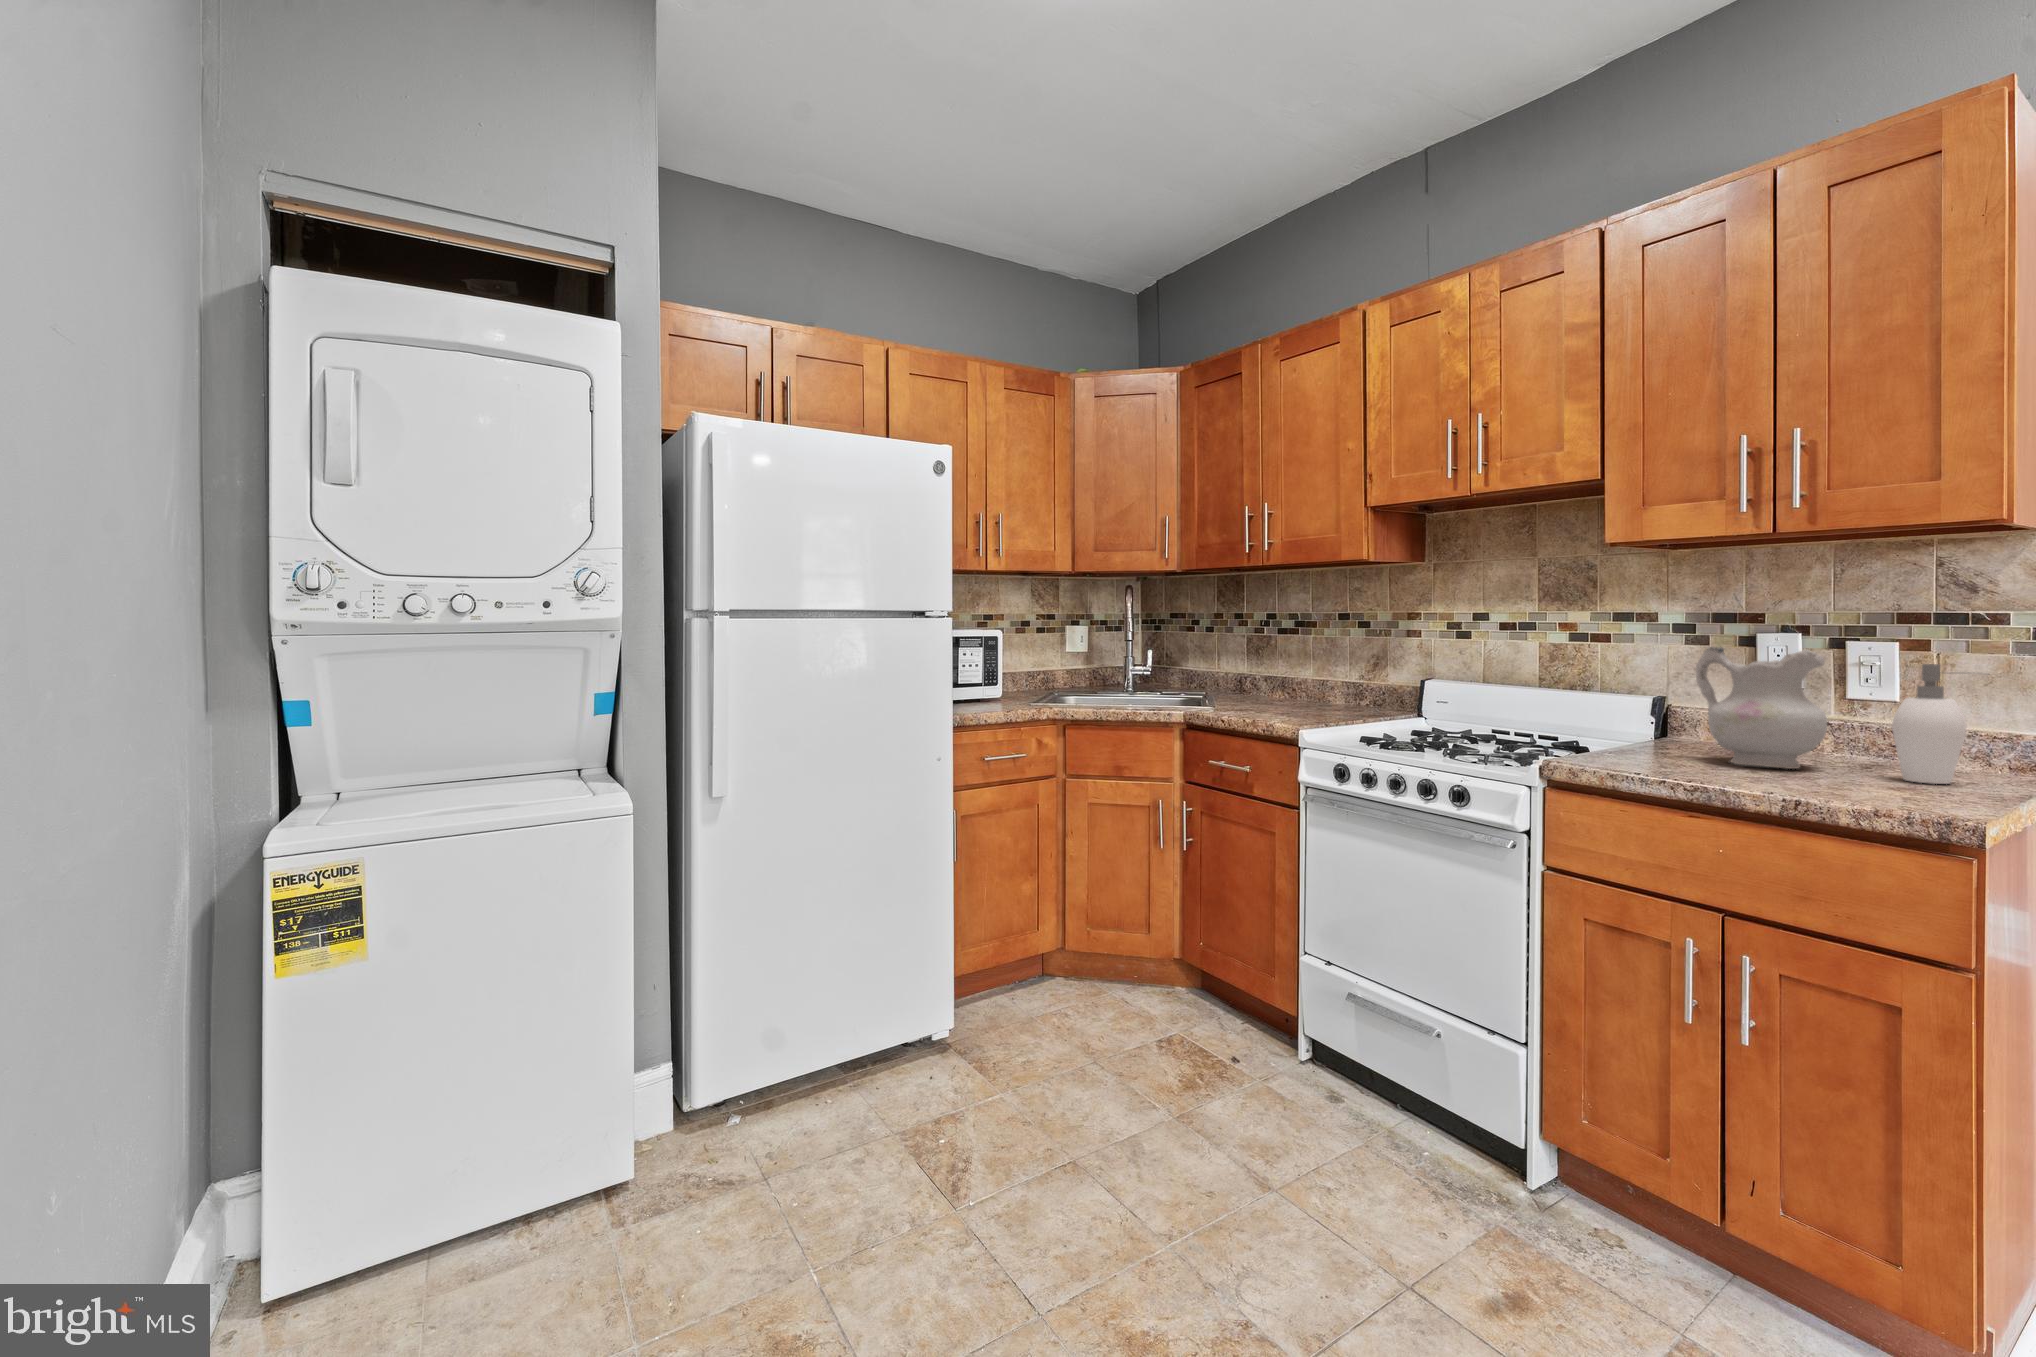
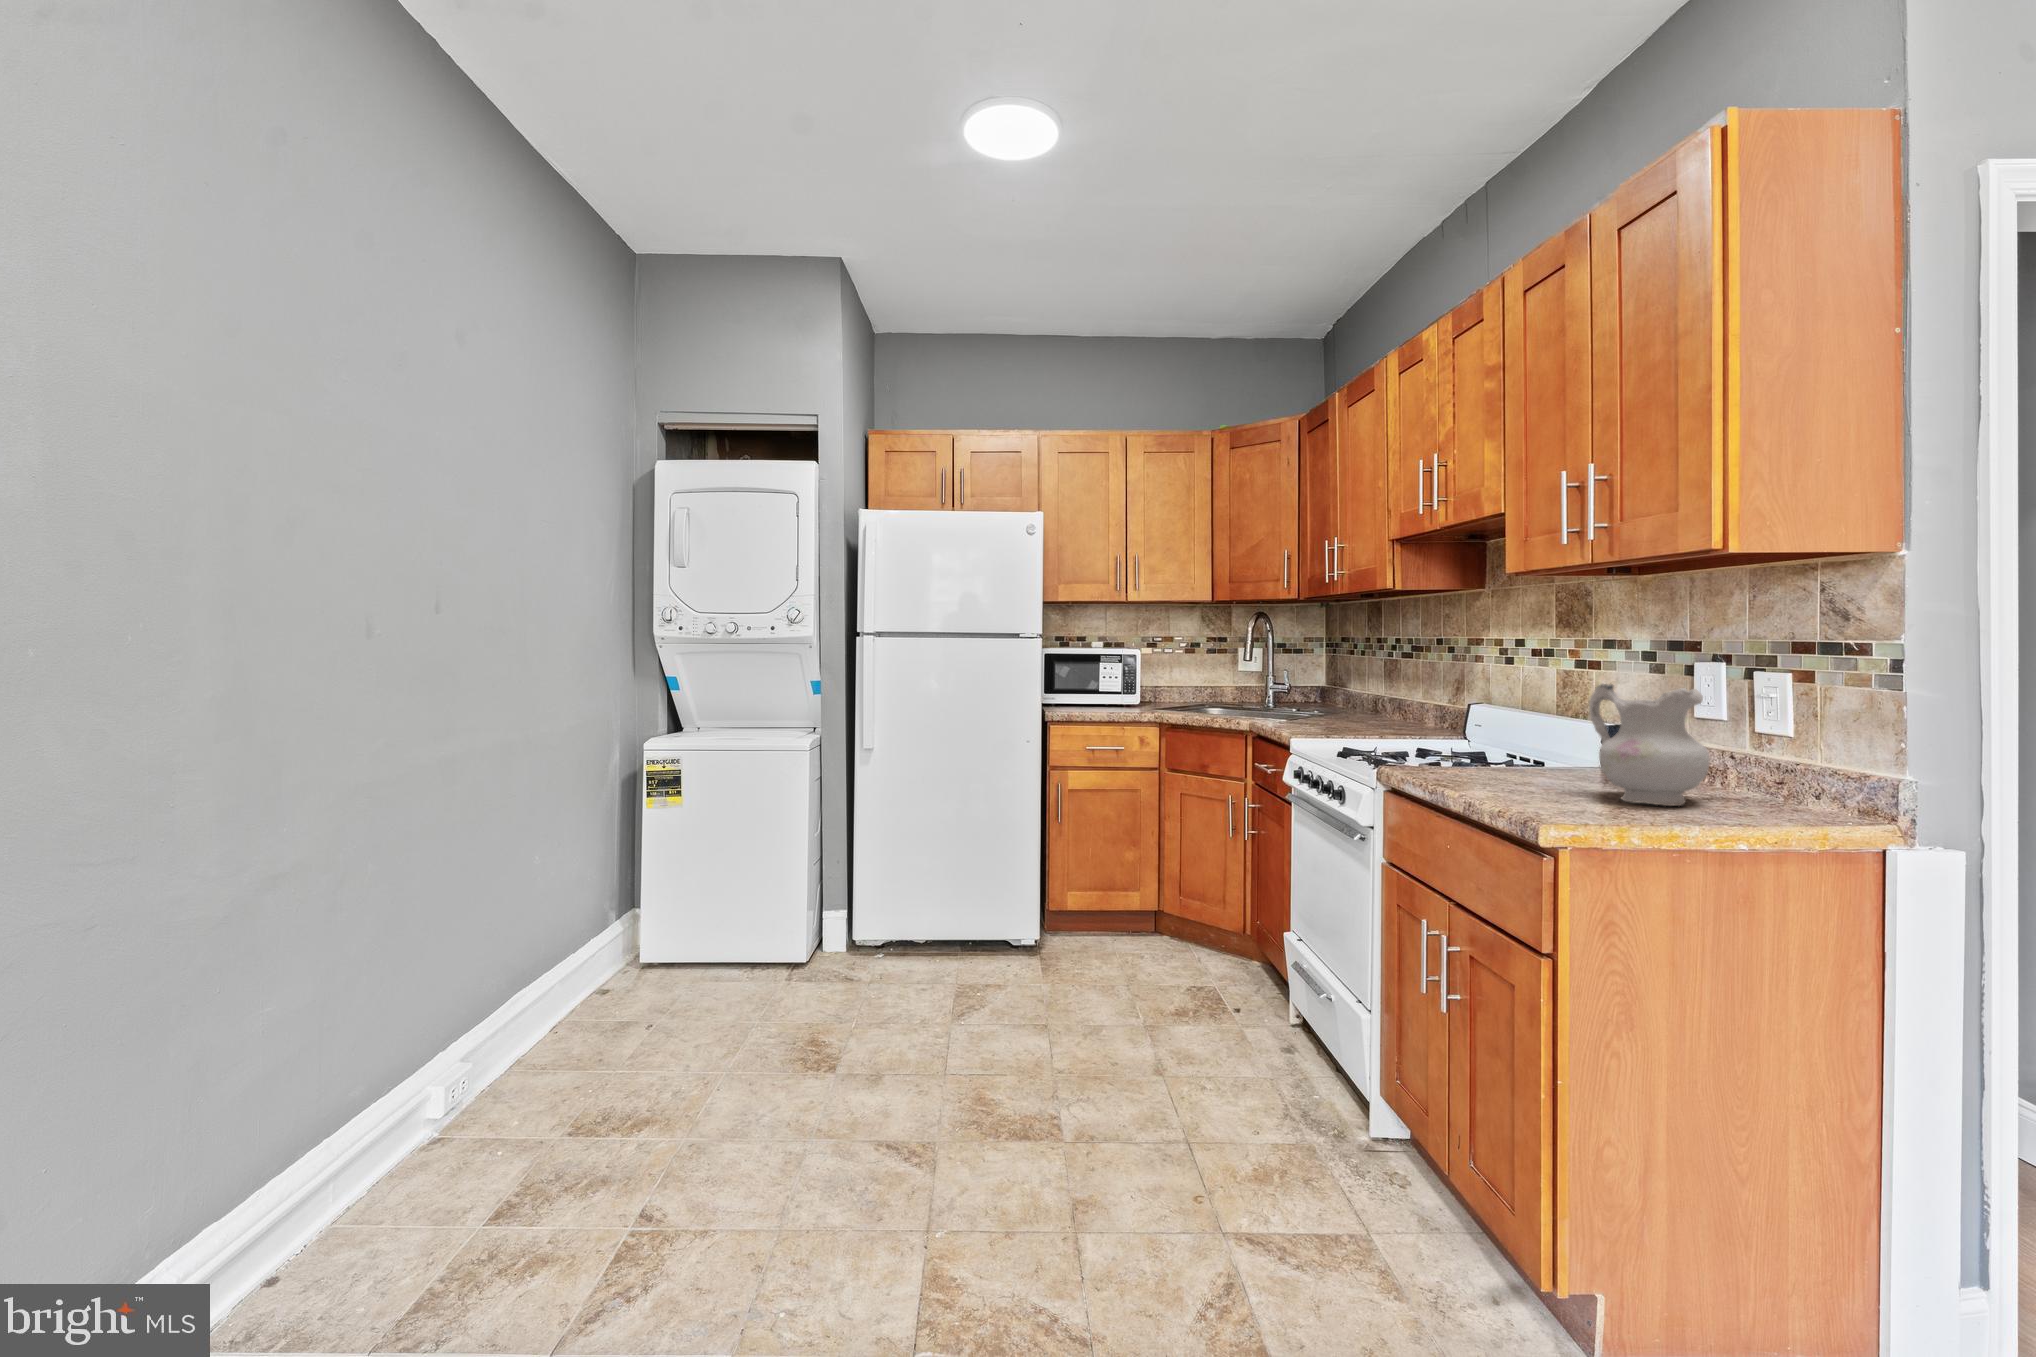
soap dispenser: present [1892,664,1969,784] -> none [1762,703,1845,823]

